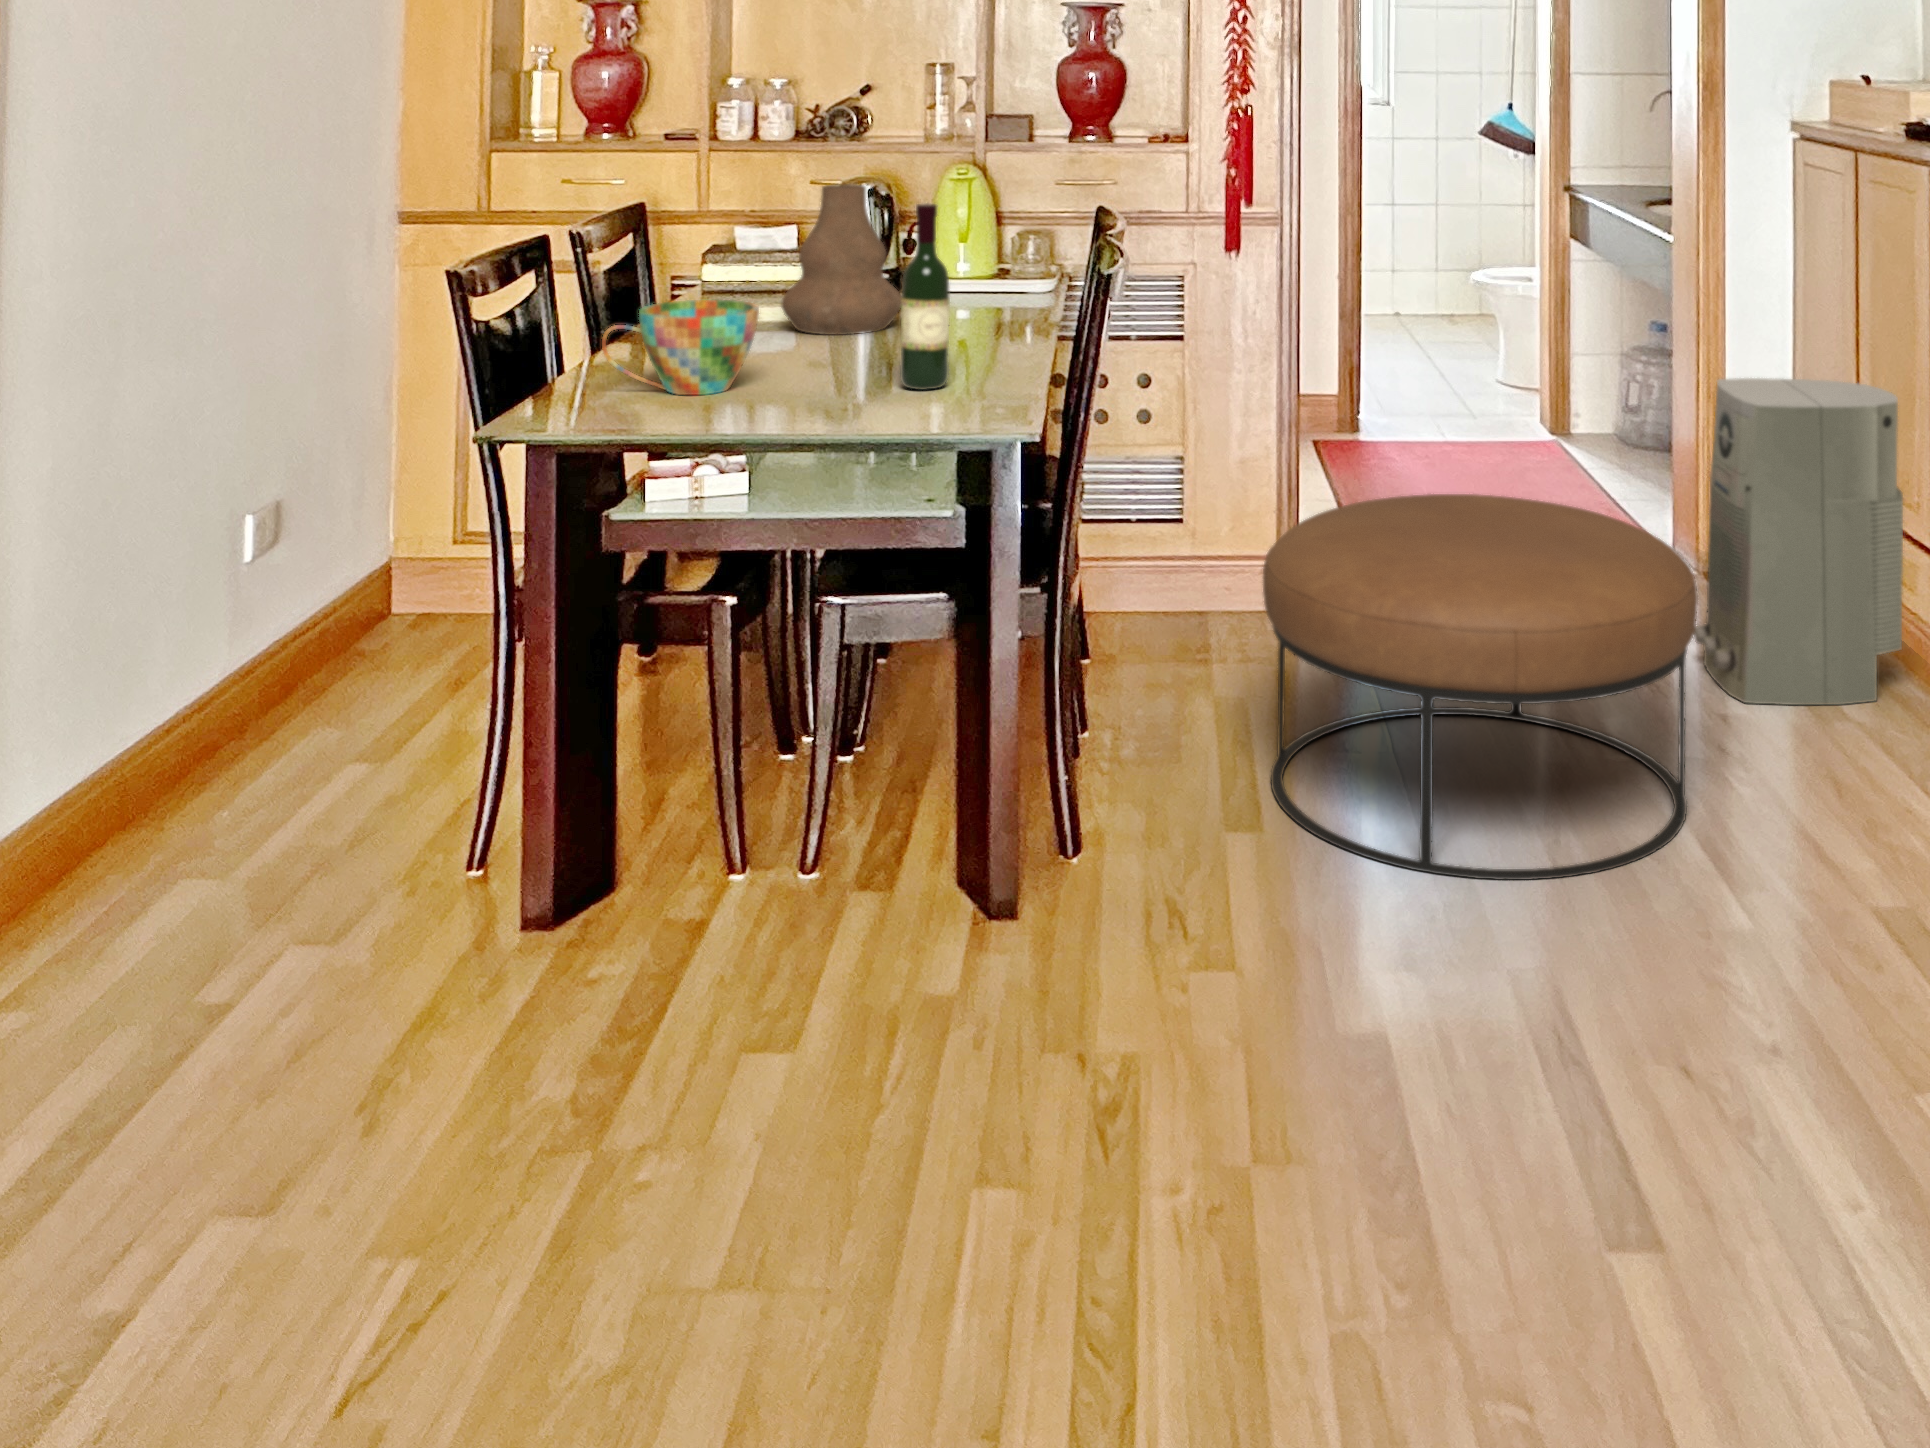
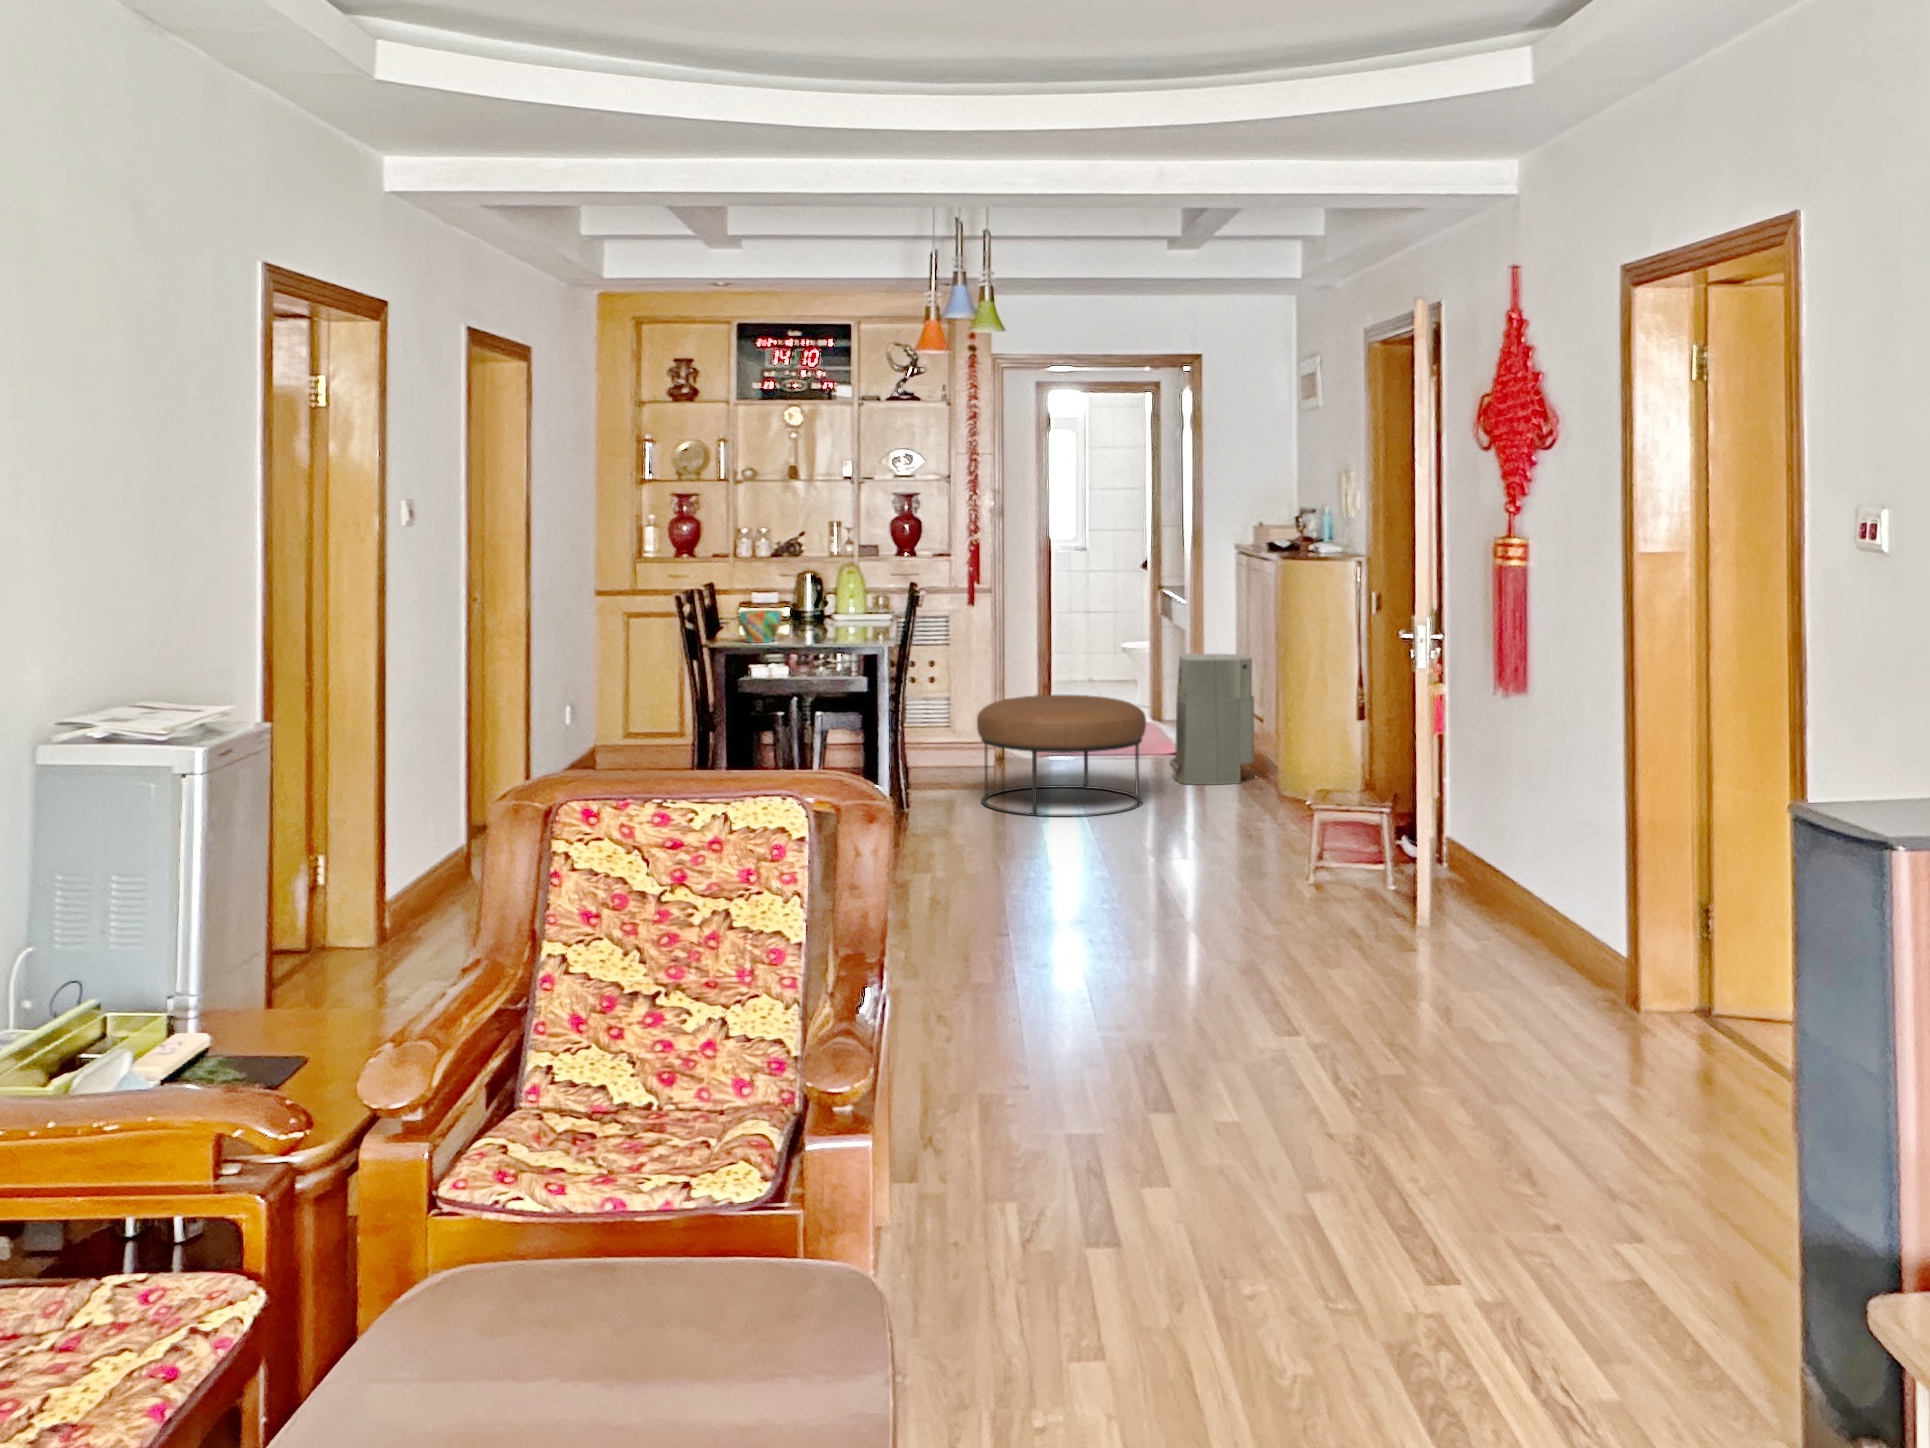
vase: present [782,184,901,335] -> none [779,571,829,632]
wine bottle: present [900,203,950,390] -> none [837,572,855,640]

